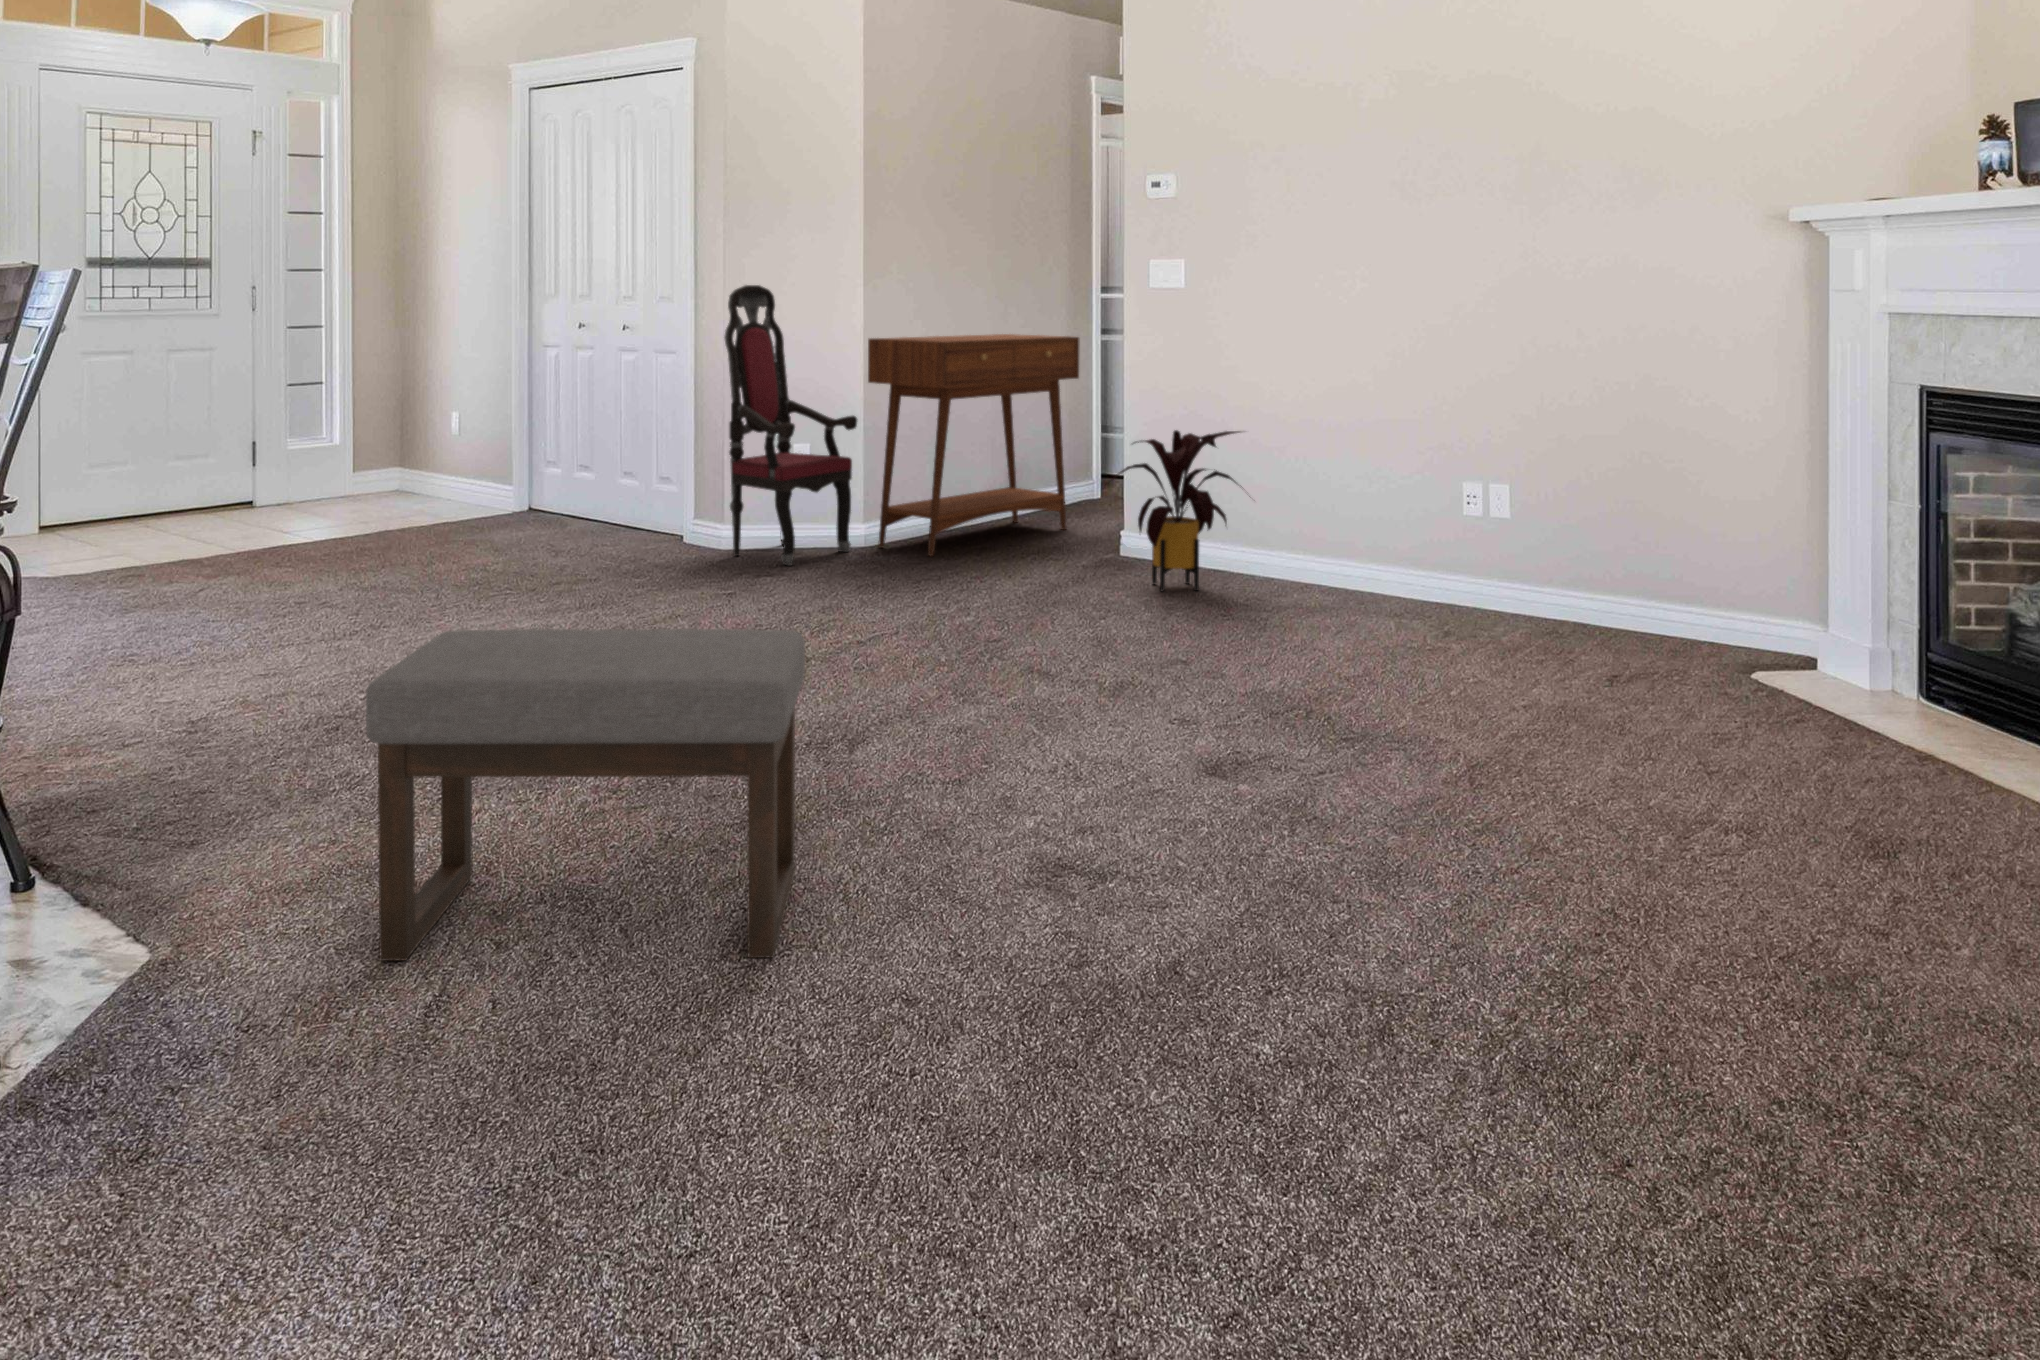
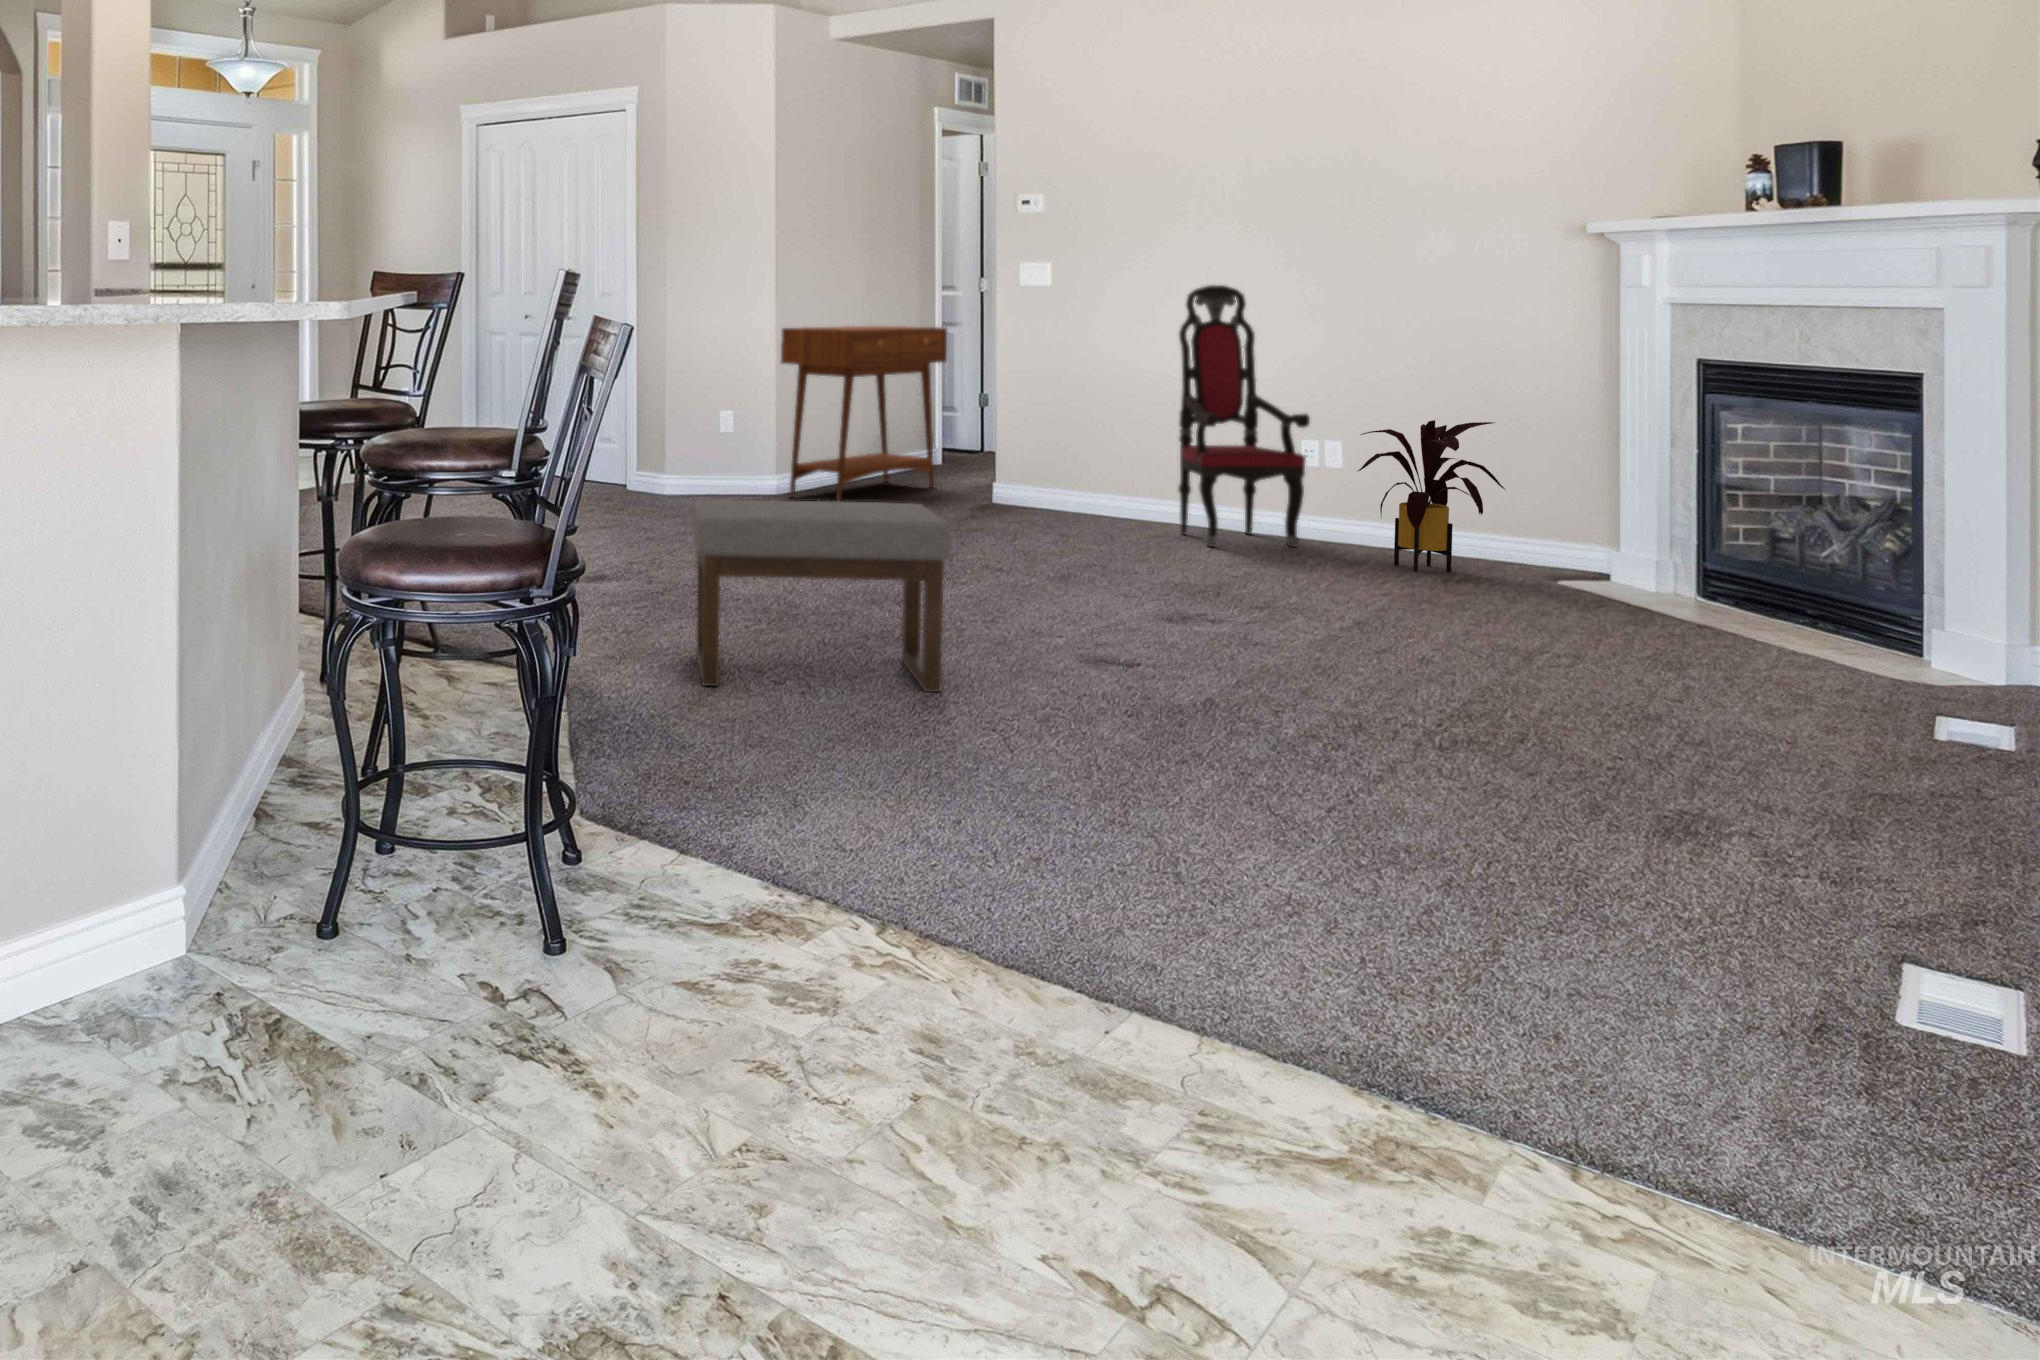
armchair: present [725,285,857,566] -> present [1178,285,1310,547]
house plant: present [1114,430,1242,591] -> present [1358,420,1506,572]

